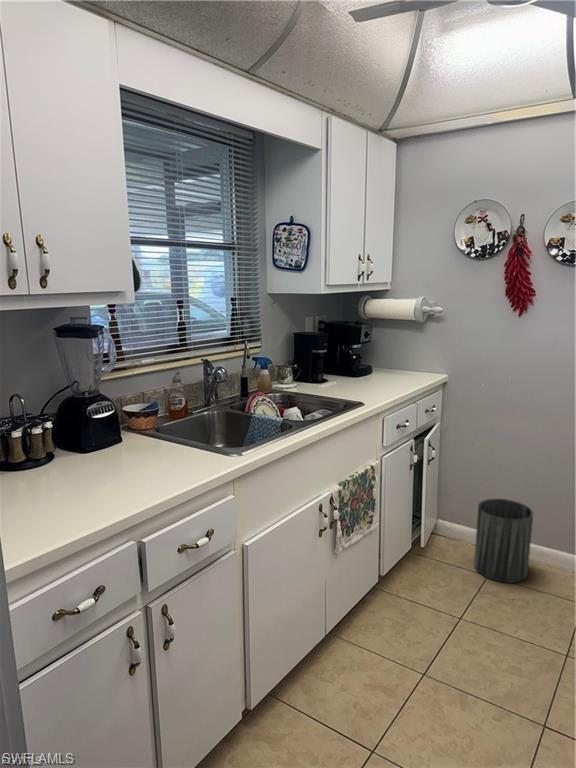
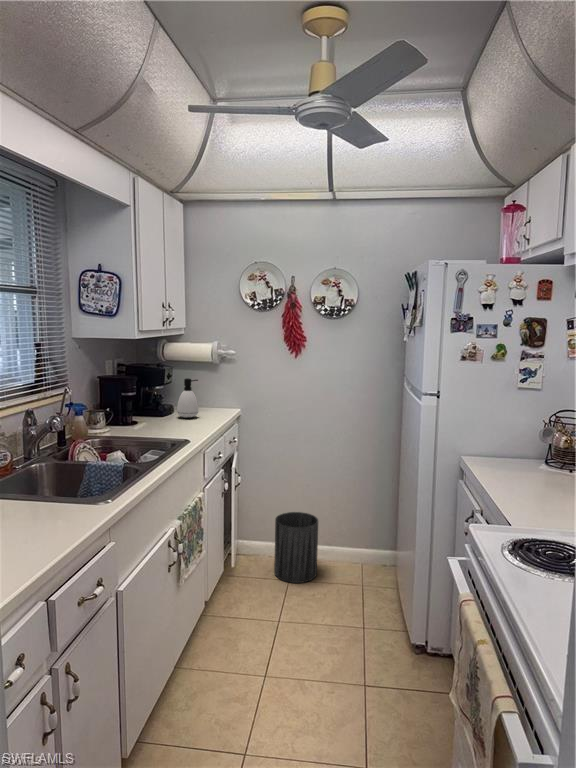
soap dispenser: none [373,337,398,379] -> present [177,378,198,418]

